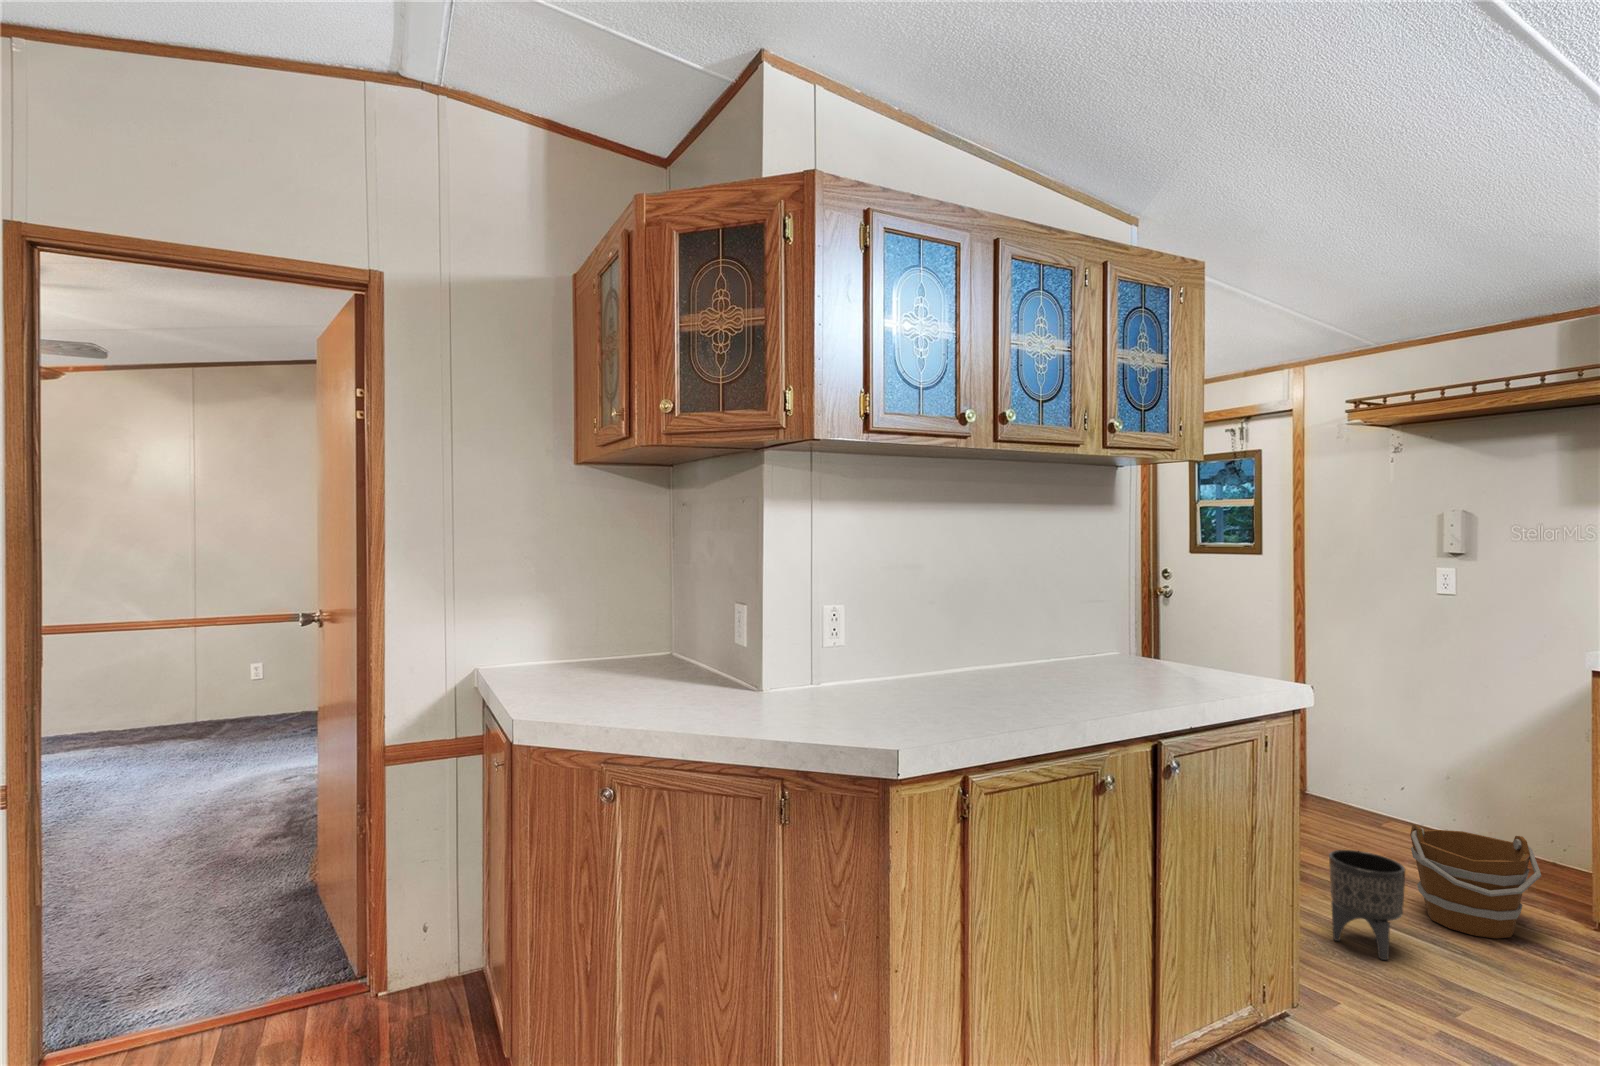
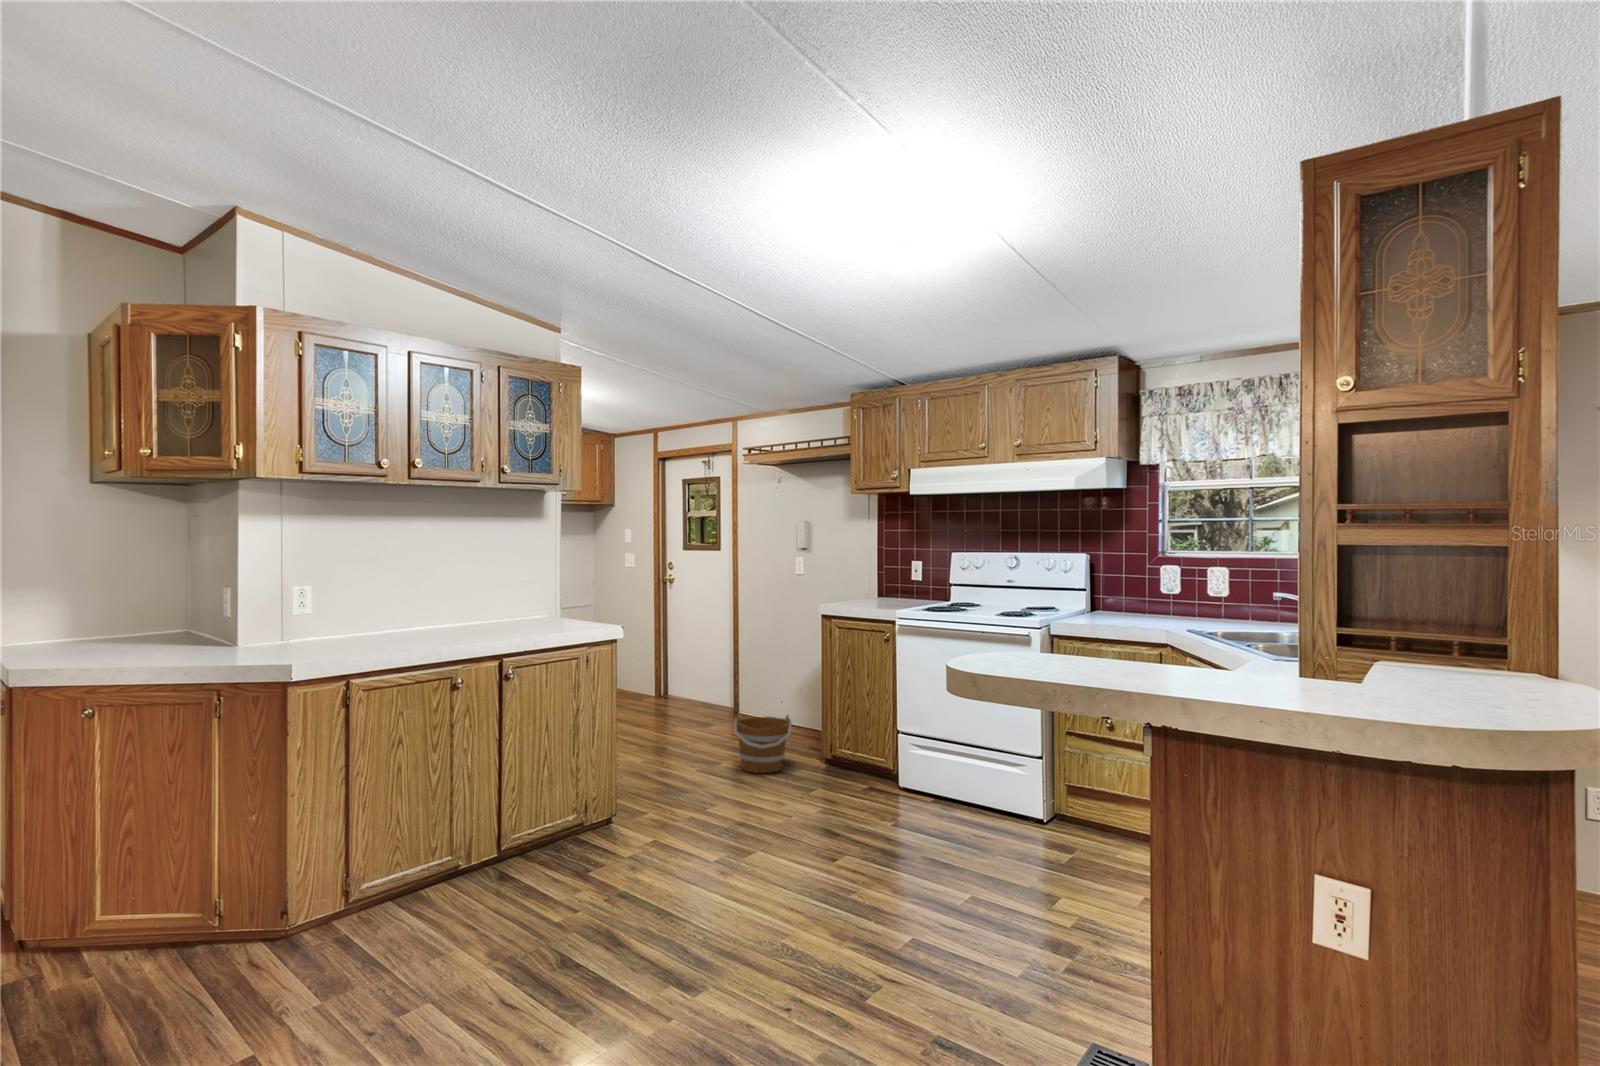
planter: present [1329,850,1405,960] -> none [674,730,712,790]

